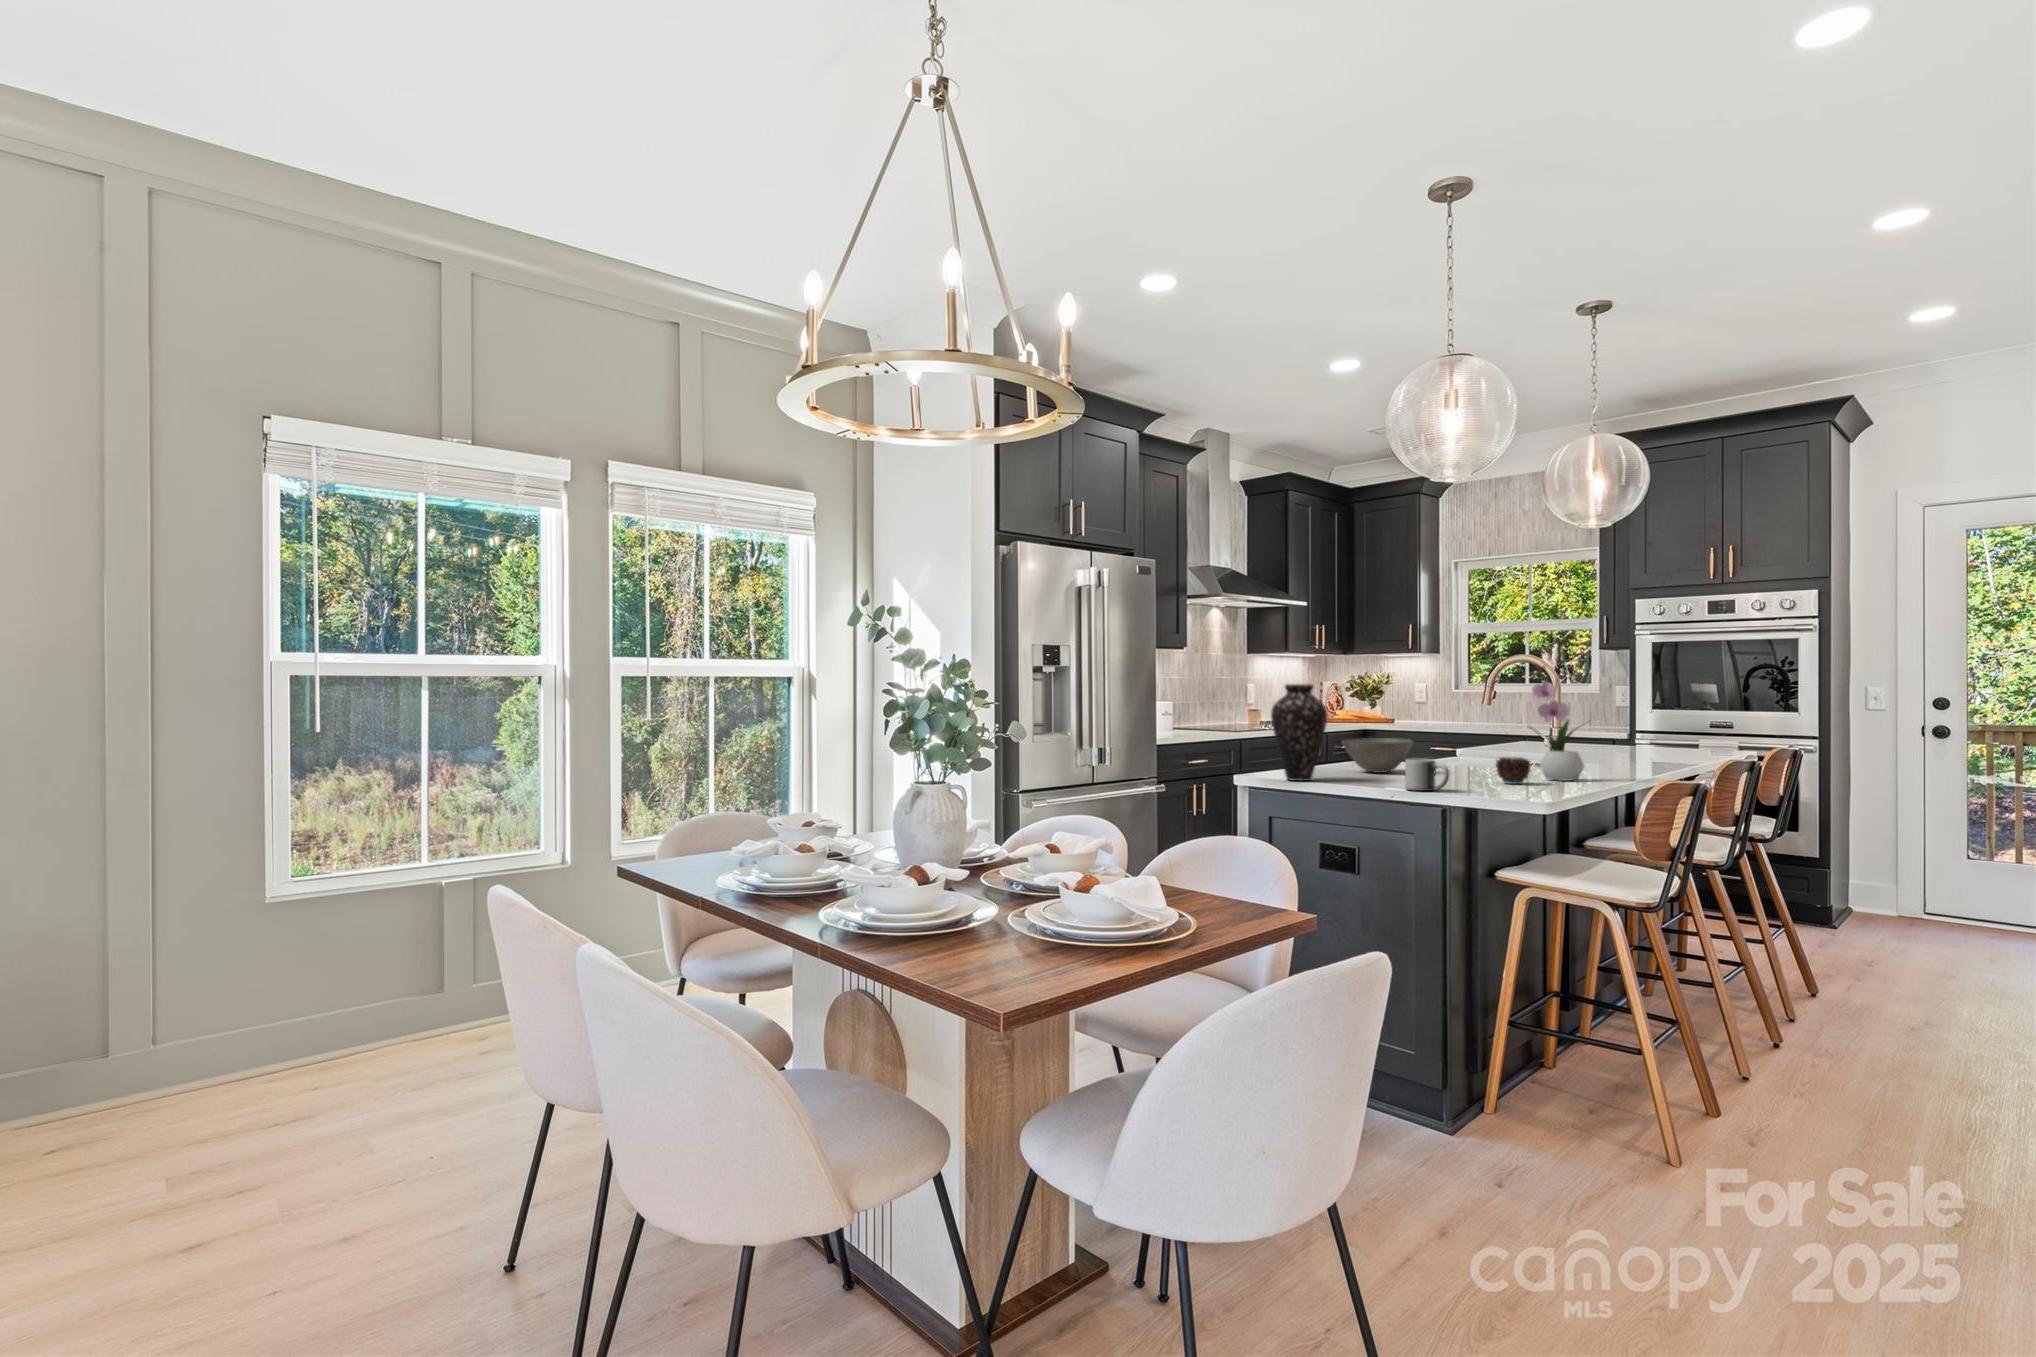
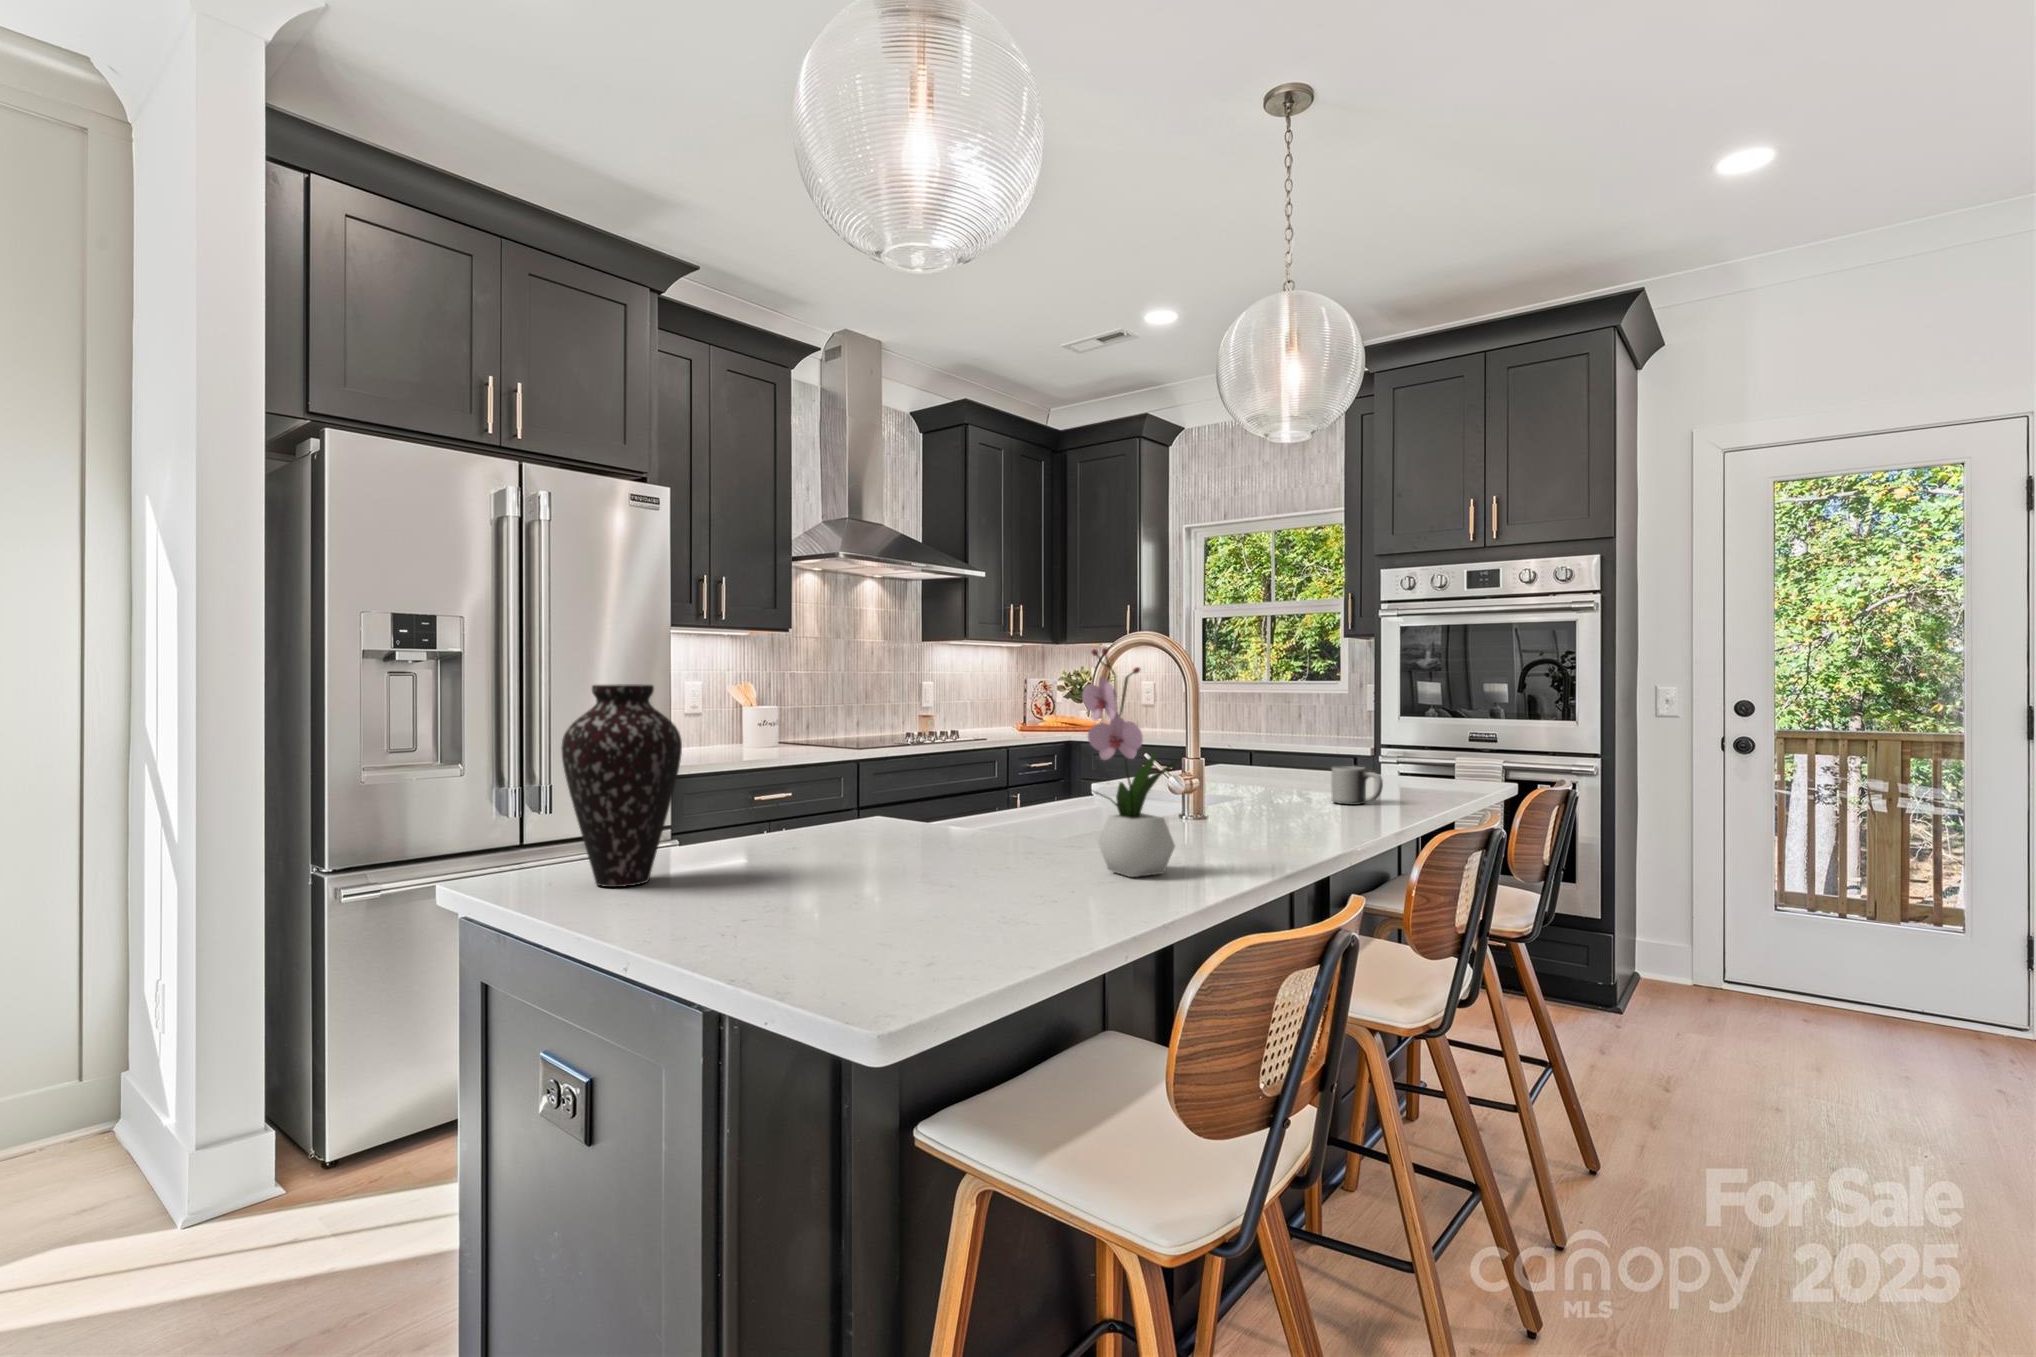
bowl: present [1342,738,1413,773] -> none [784,782,913,850]
candle: present [1496,757,1531,784] -> none [986,824,1057,893]
mug: present [1405,758,1449,791] -> present [1332,766,1383,805]

